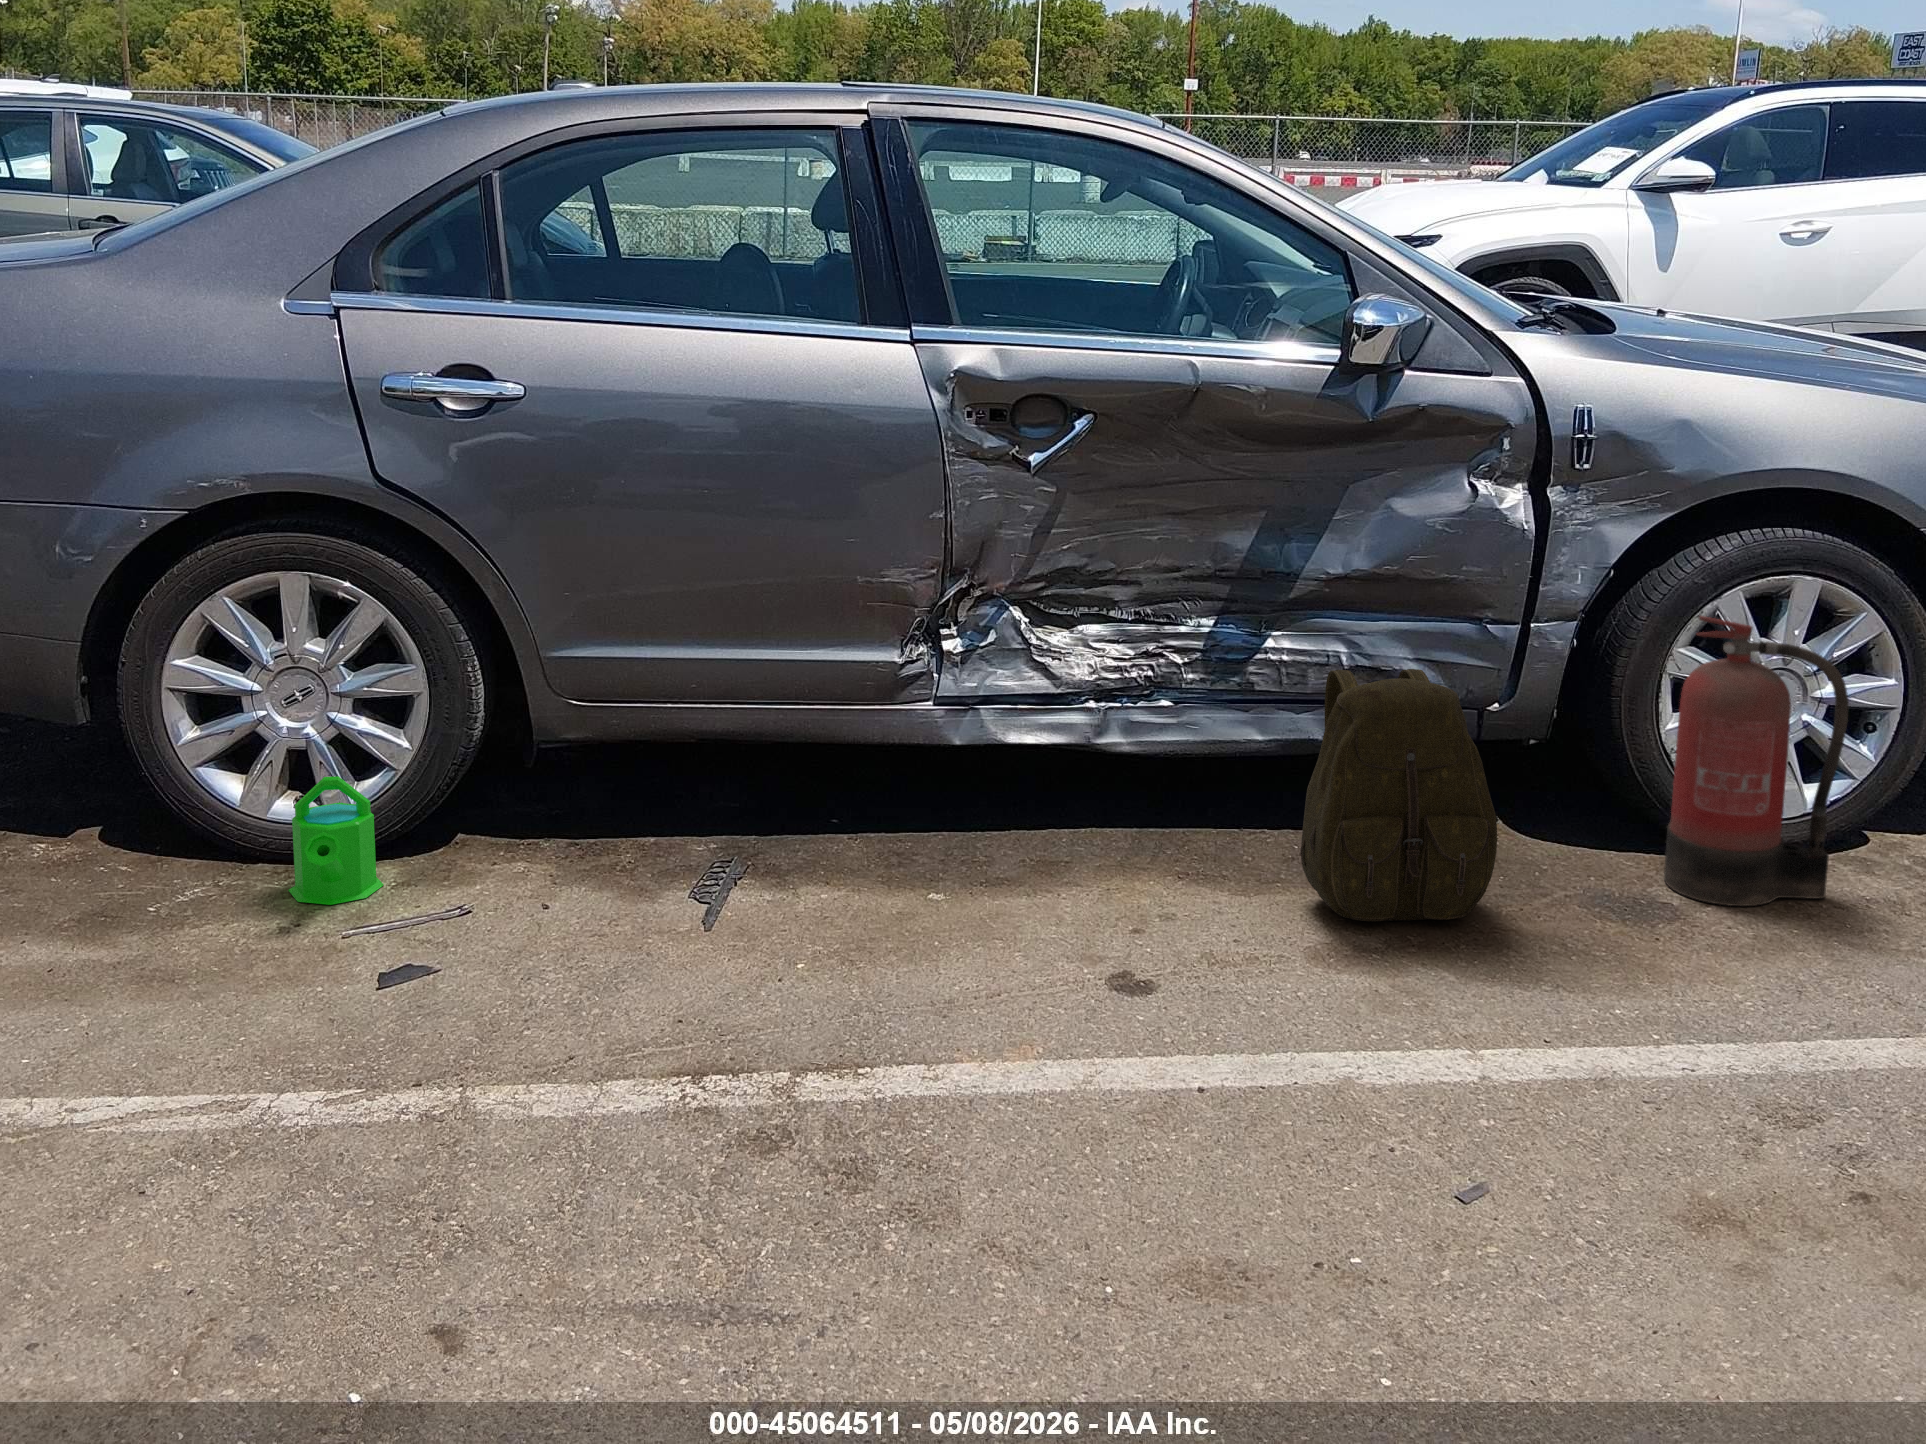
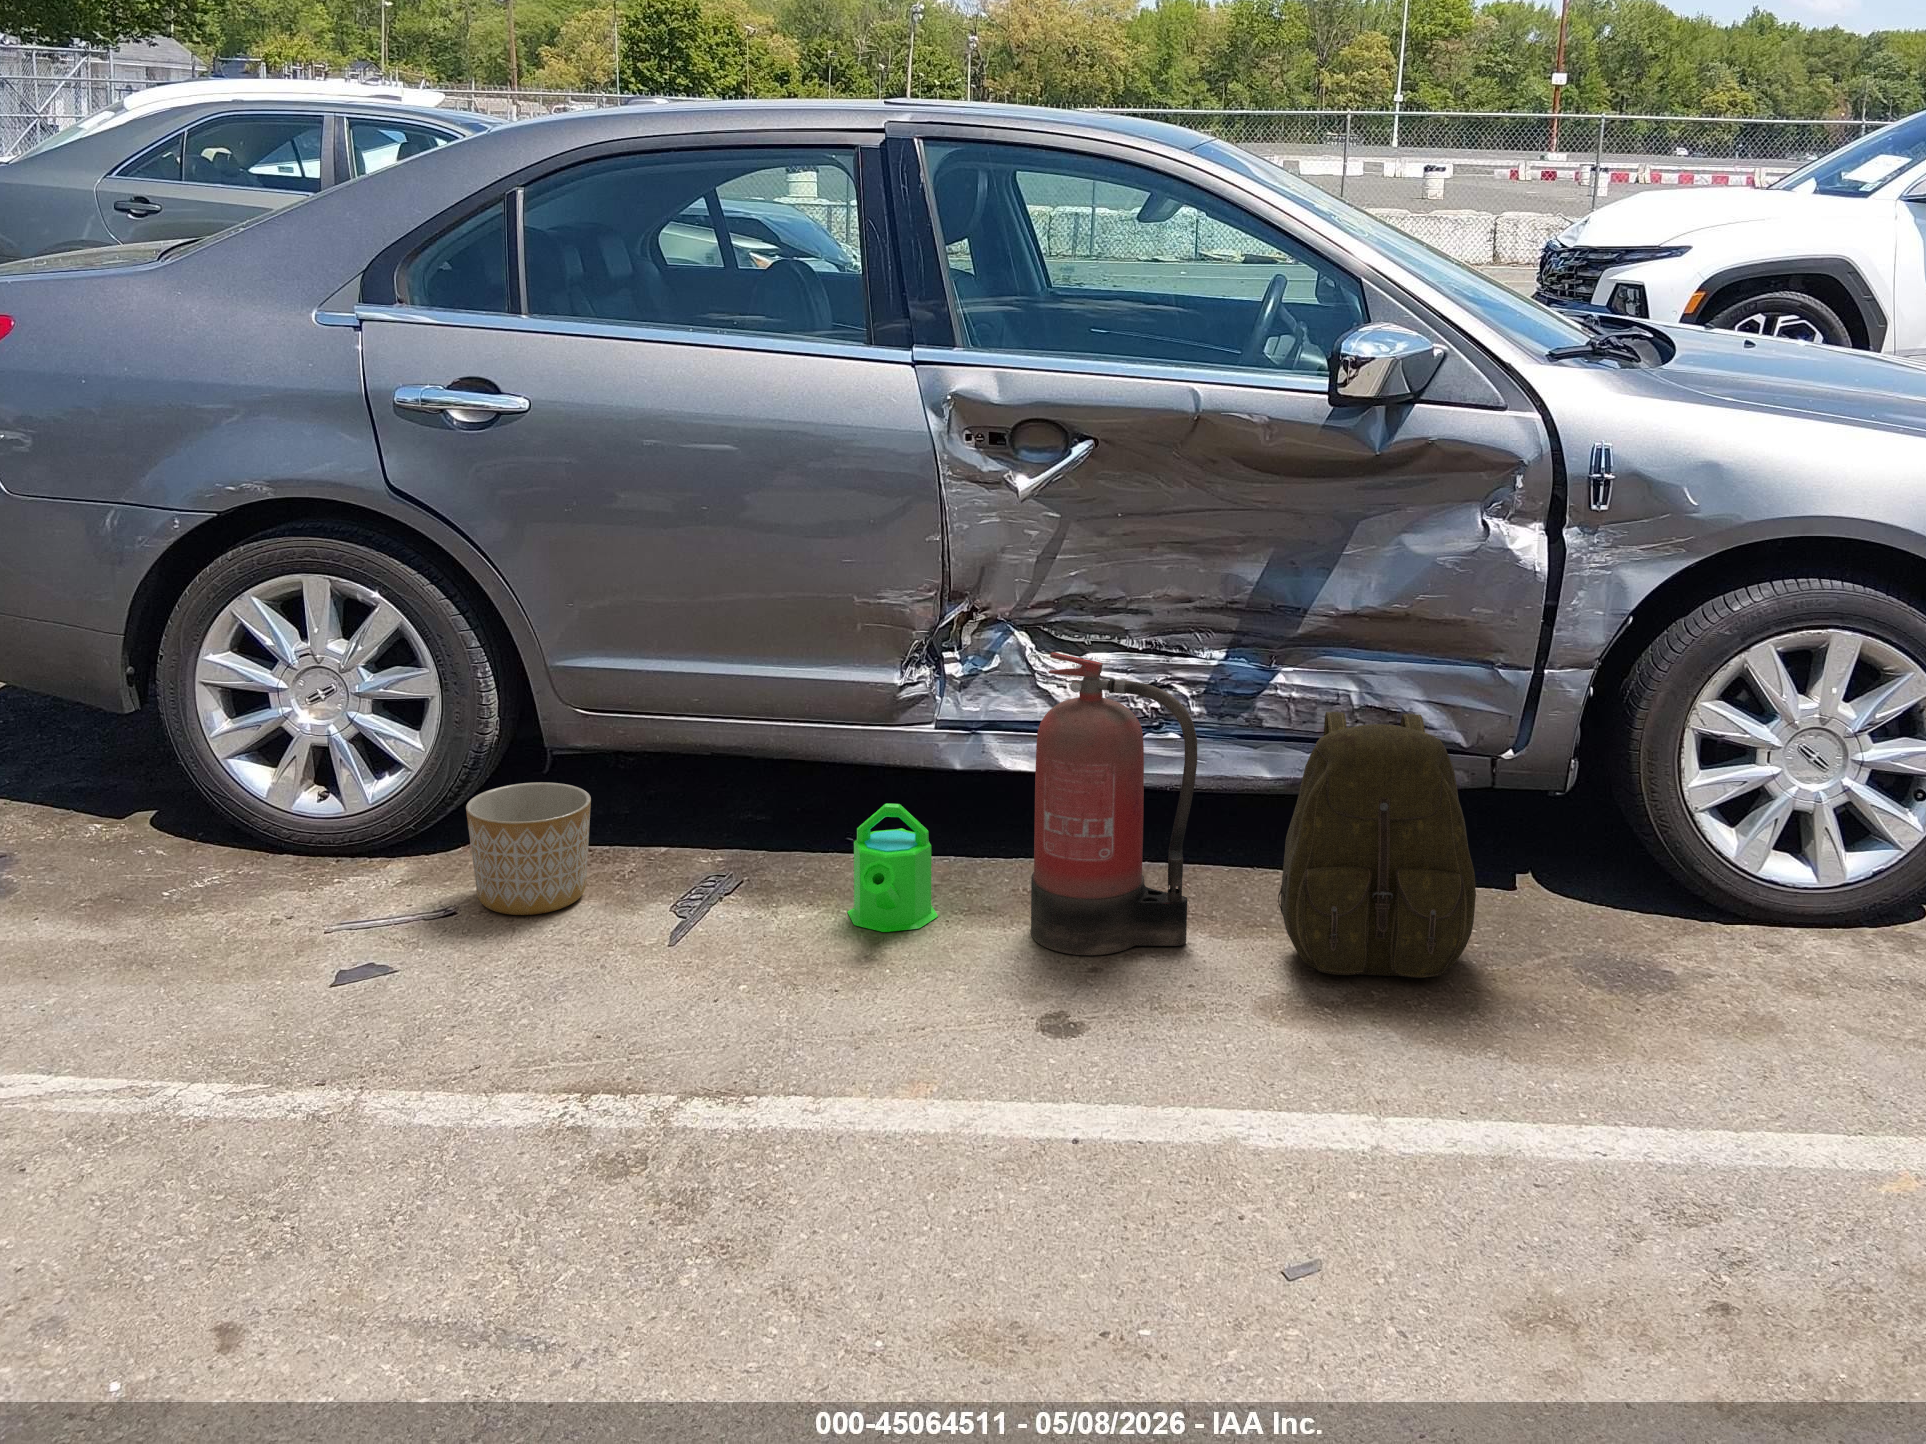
fire extinguisher: present [1664,616,1849,906] -> present [1031,652,1197,955]
watering can: present [288,776,384,905] -> present [848,803,938,932]
planter: none [474,776,600,910] -> present [466,782,591,915]

